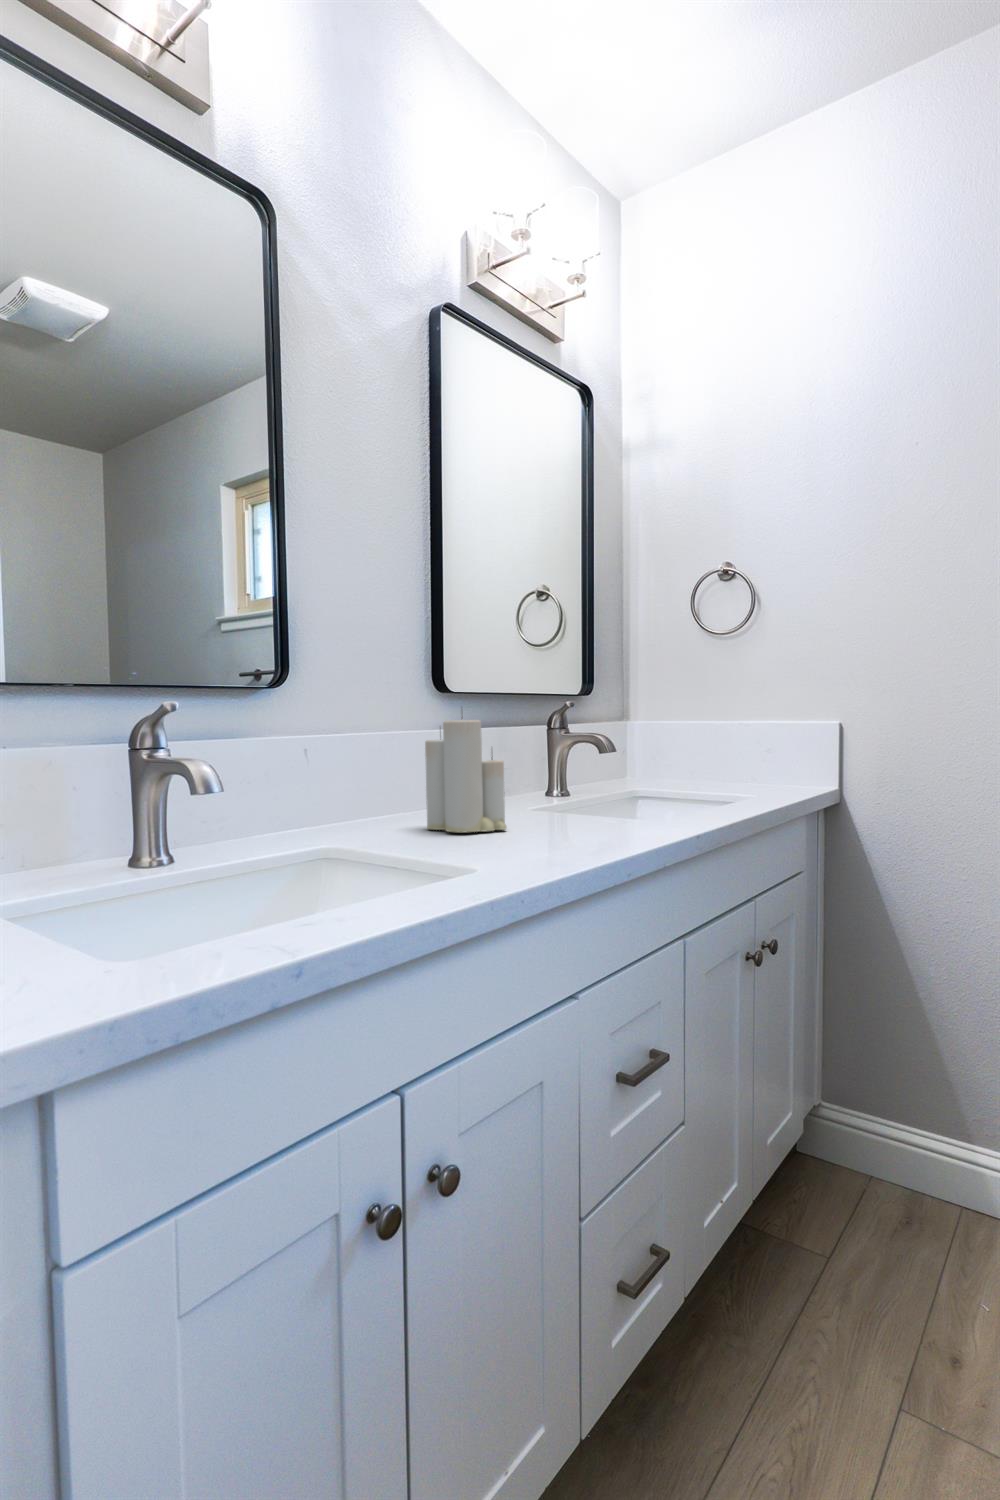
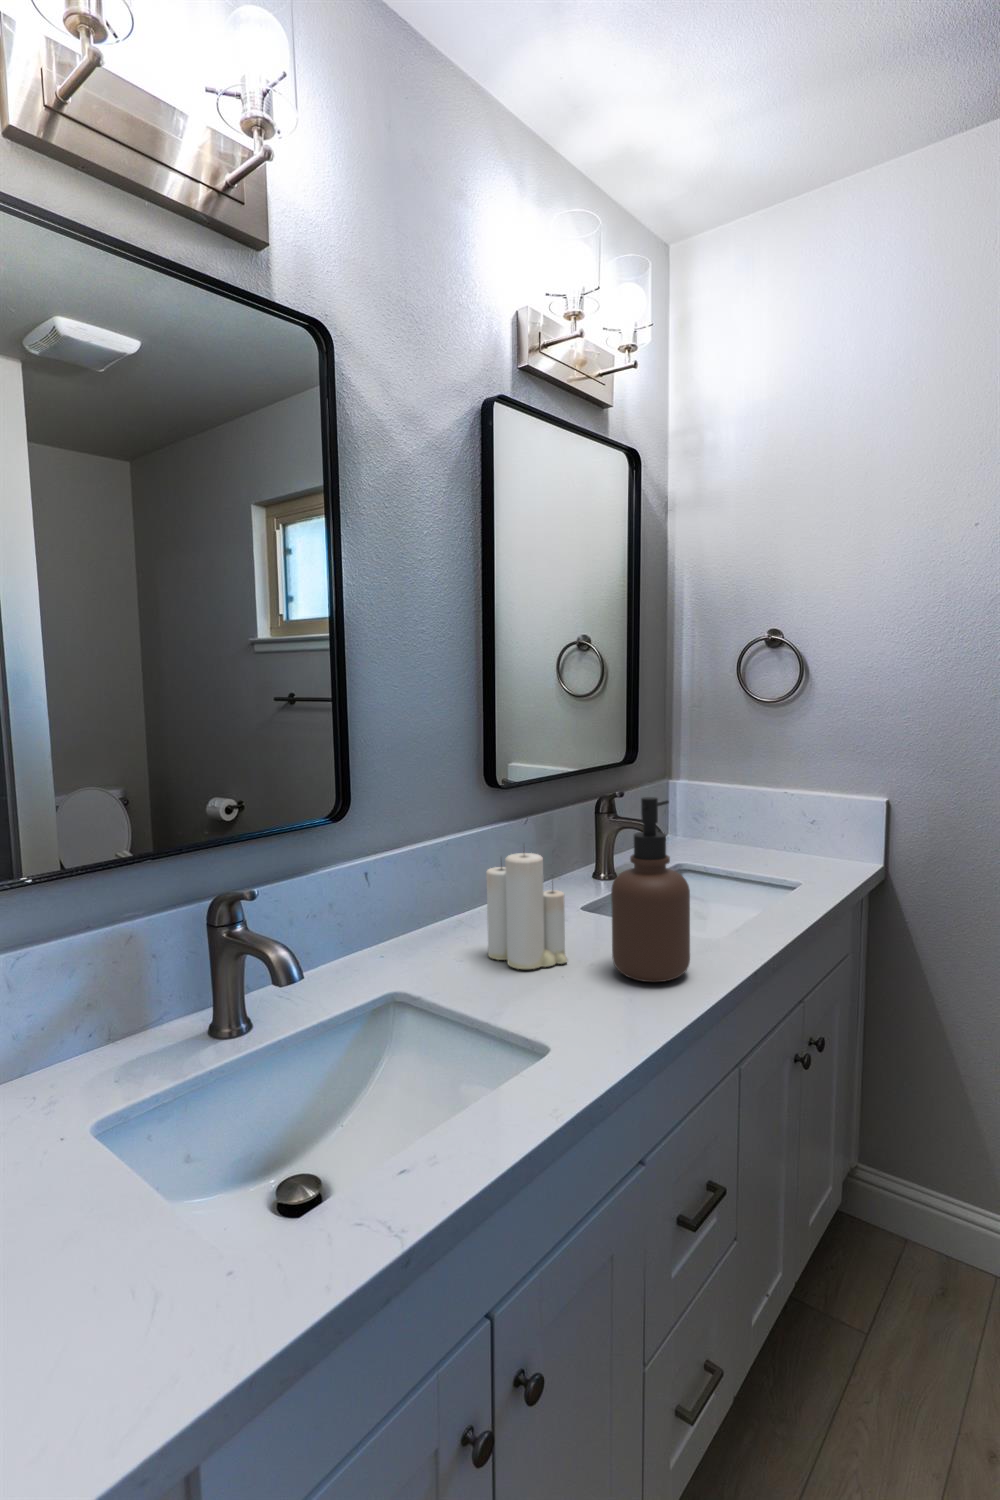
soap dispenser: none [549,653,629,836] -> present [611,797,690,982]

